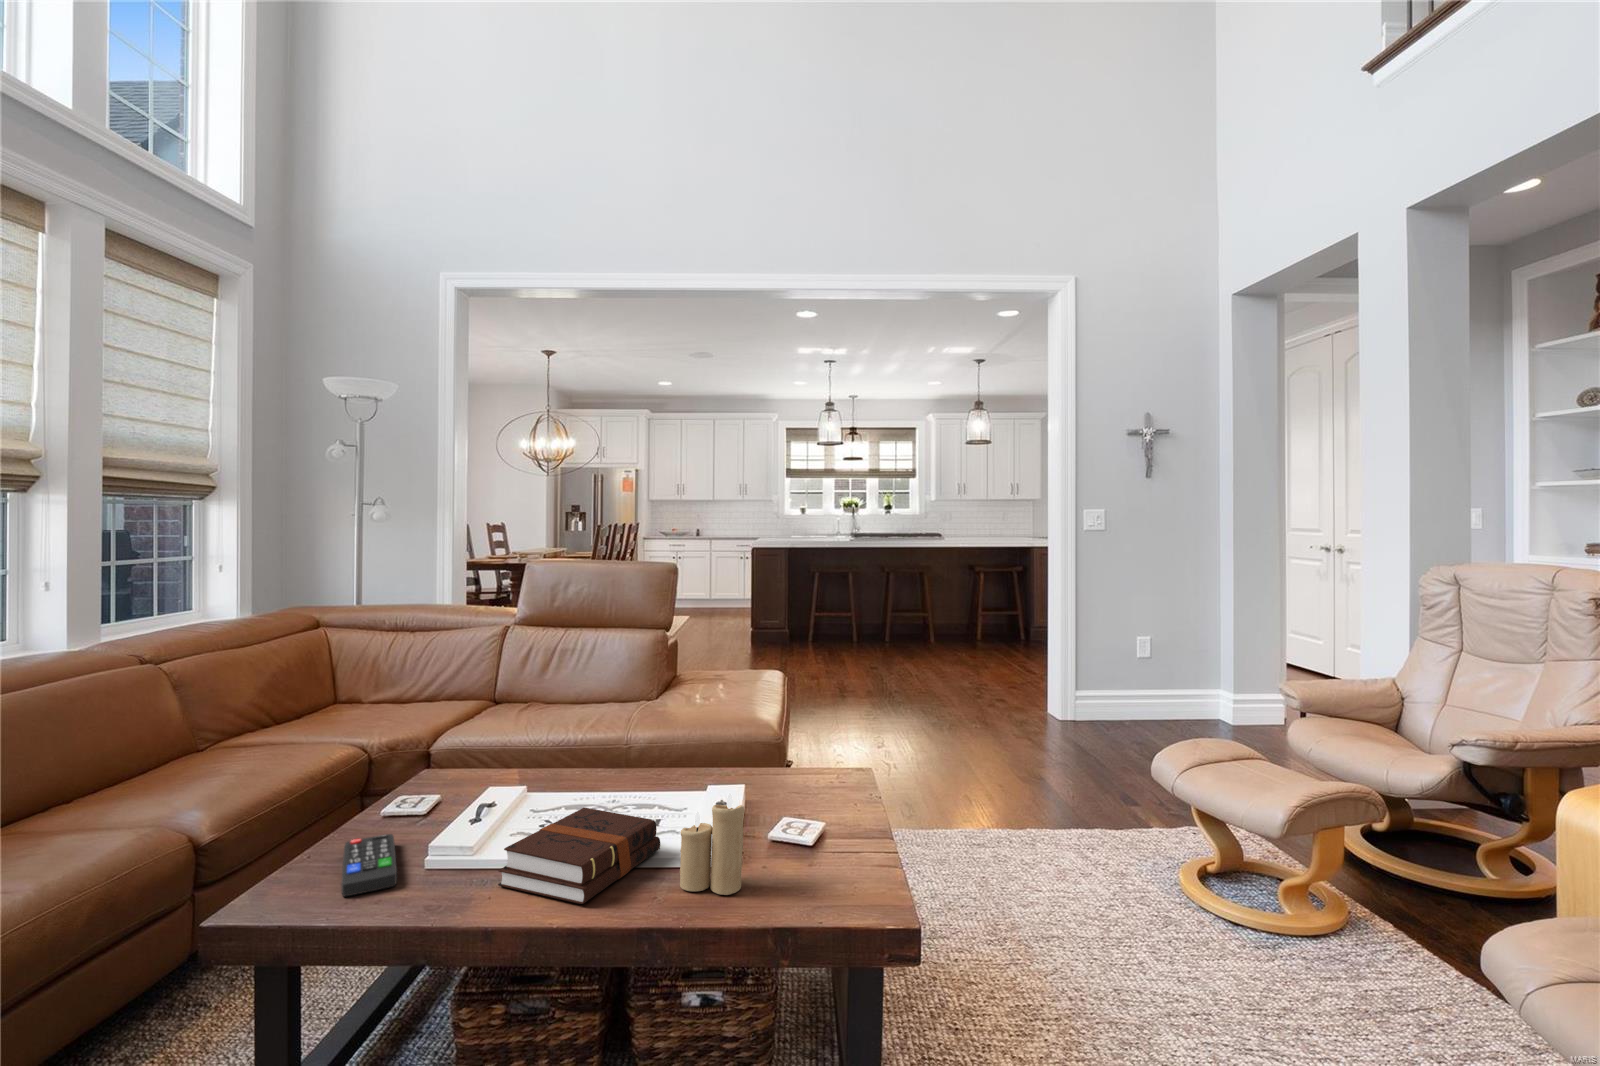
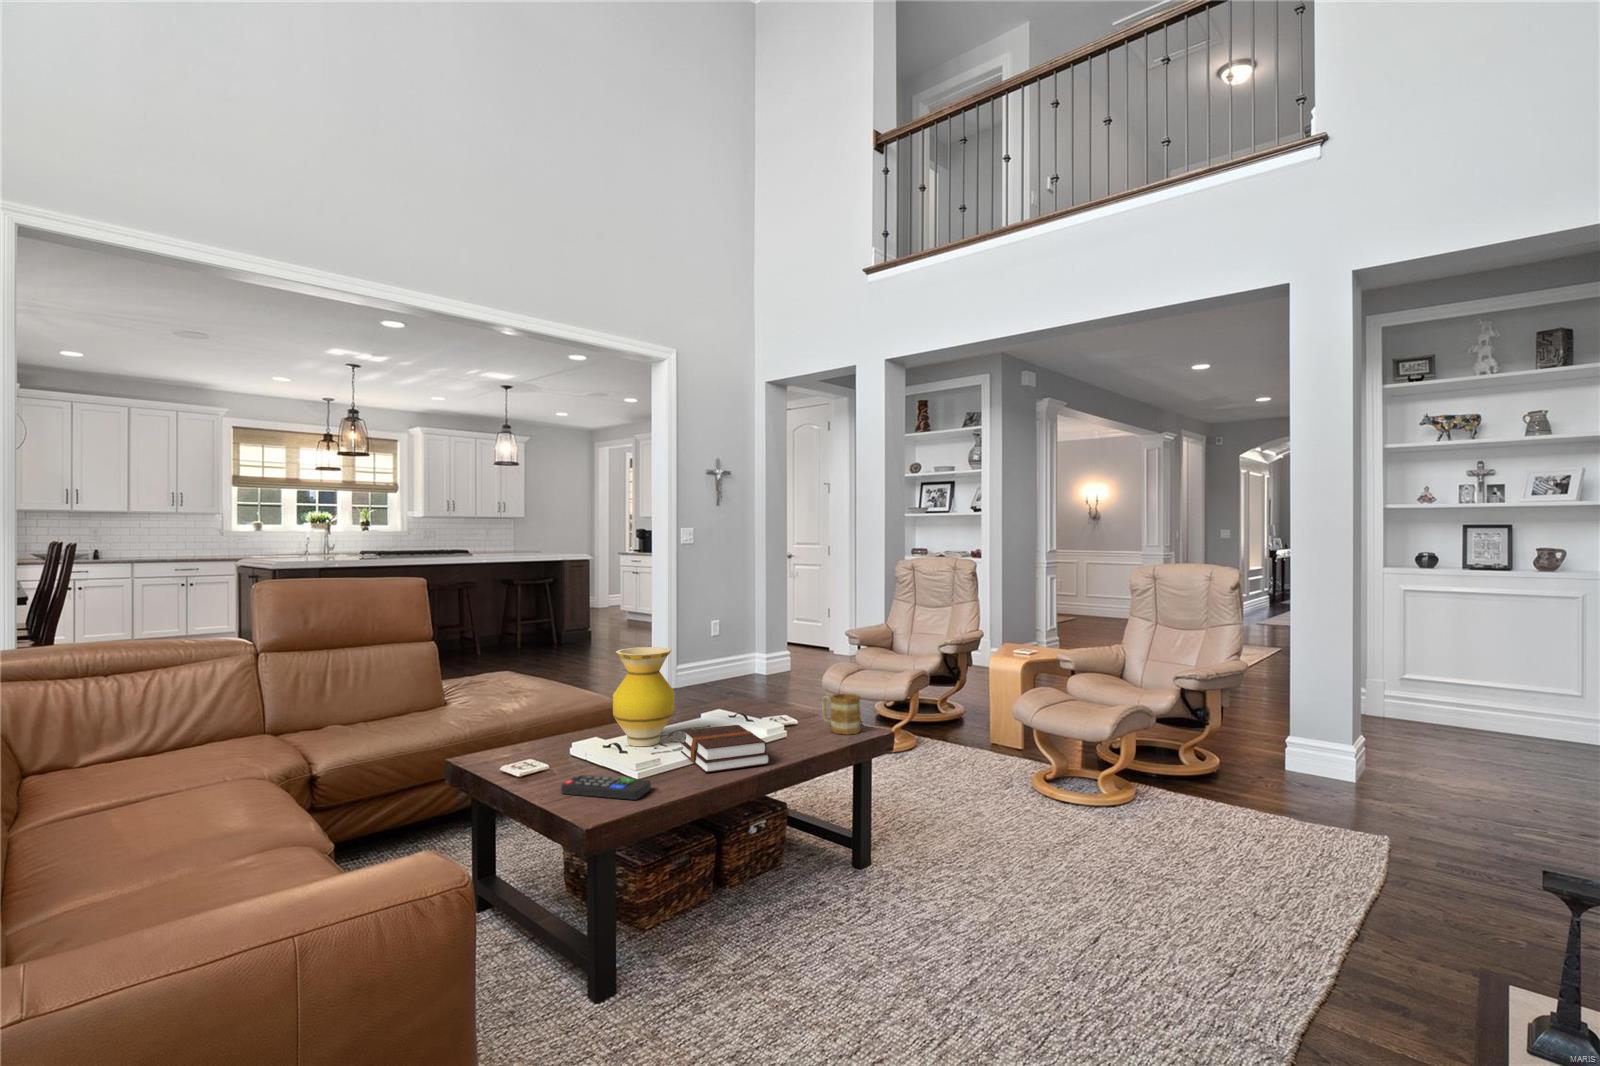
vase: none [554,675,637,814] -> present [613,647,674,746]
candle: present [680,793,744,895] -> none [783,689,816,749]
mug: none [818,808,874,897] -> present [822,694,861,735]

